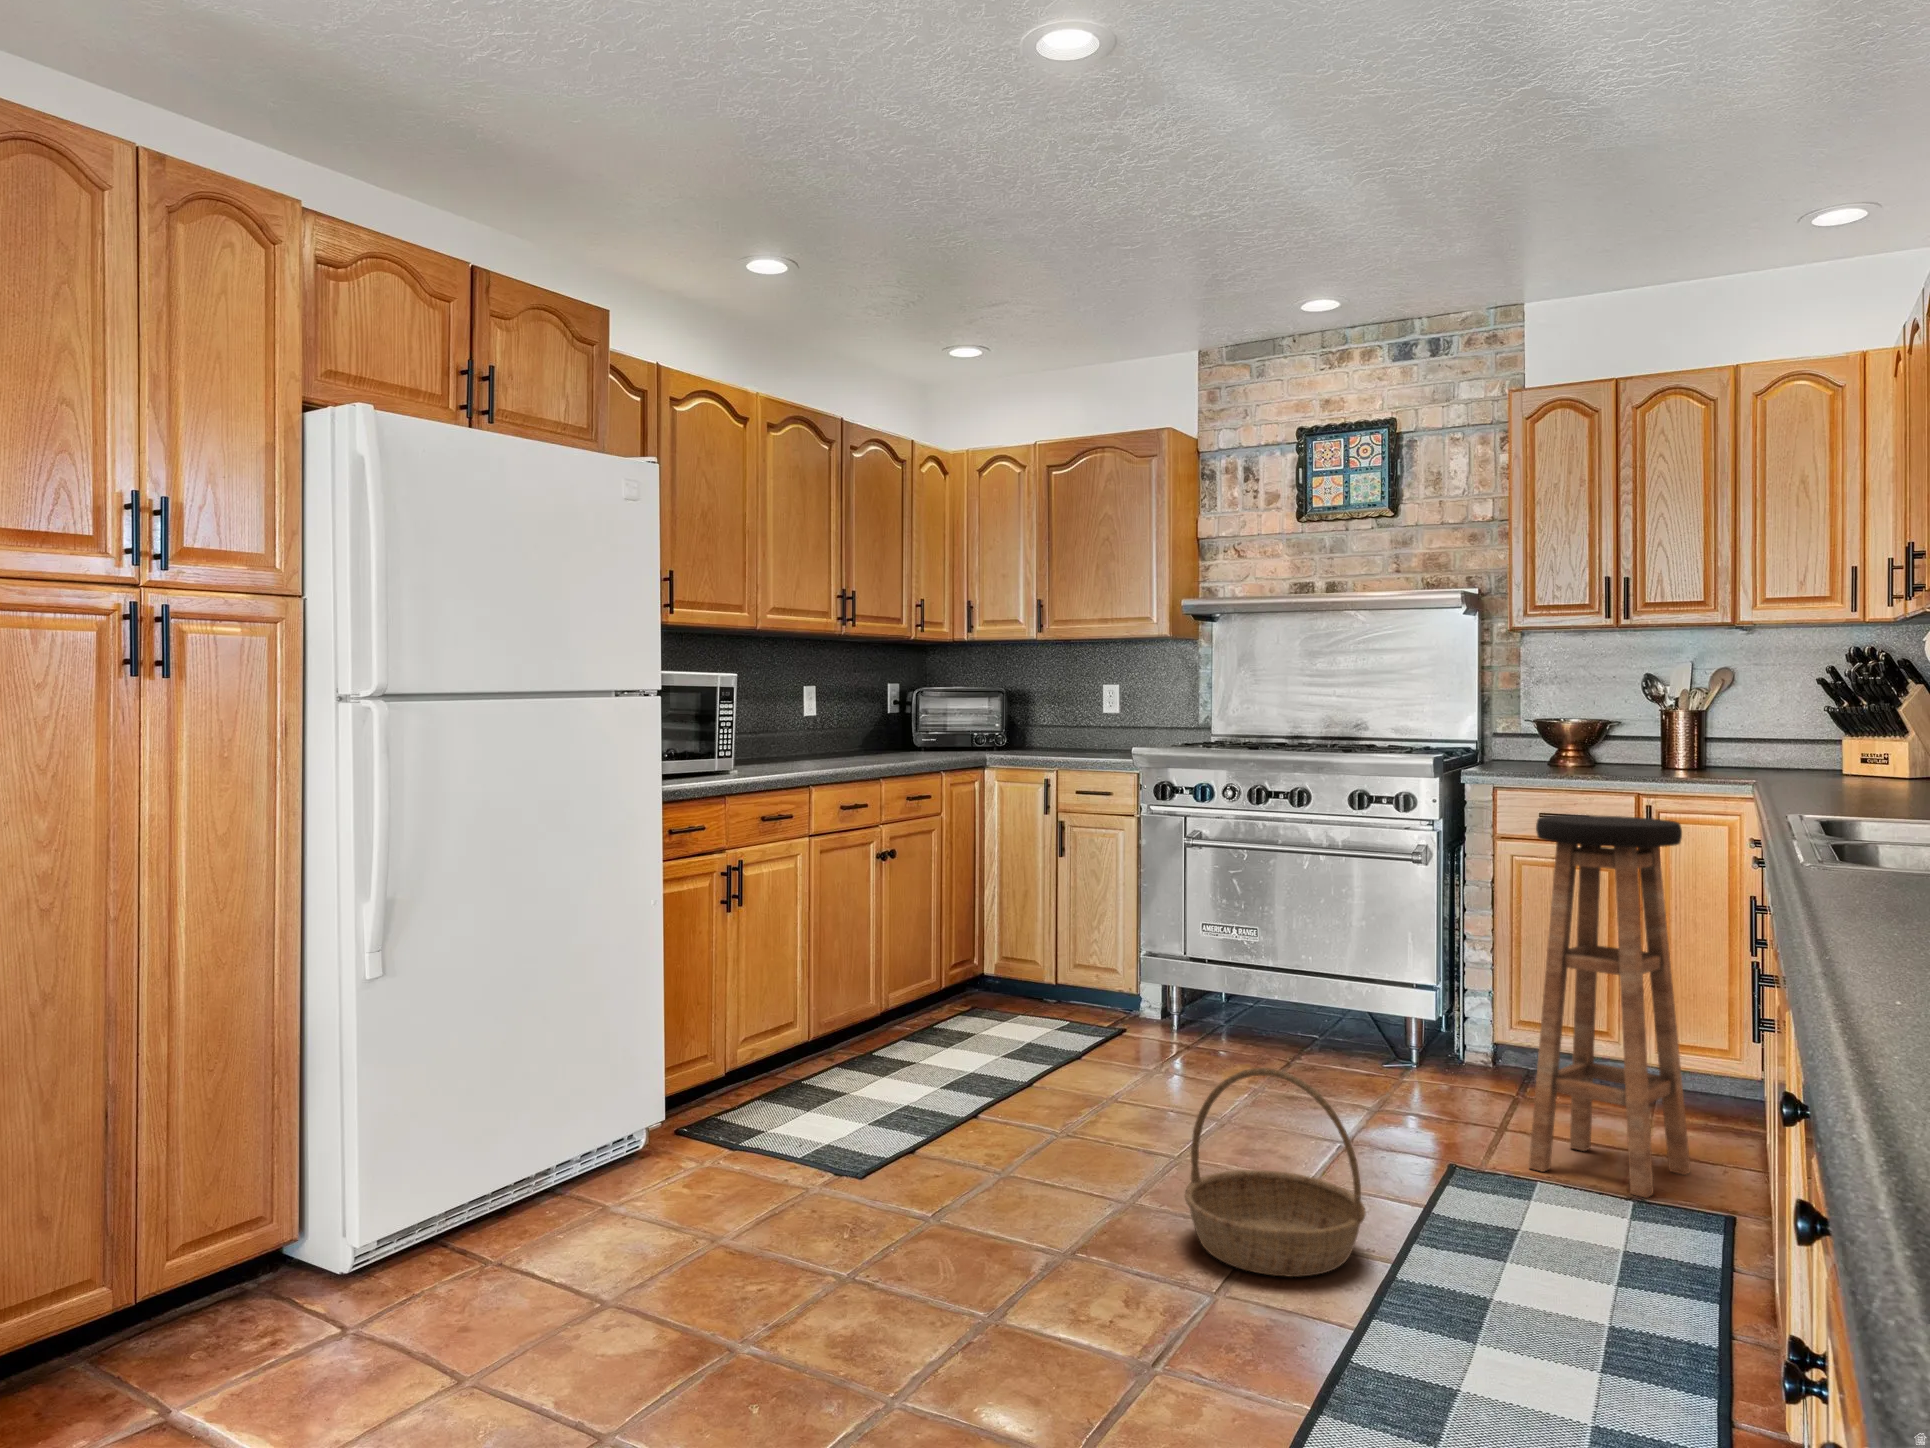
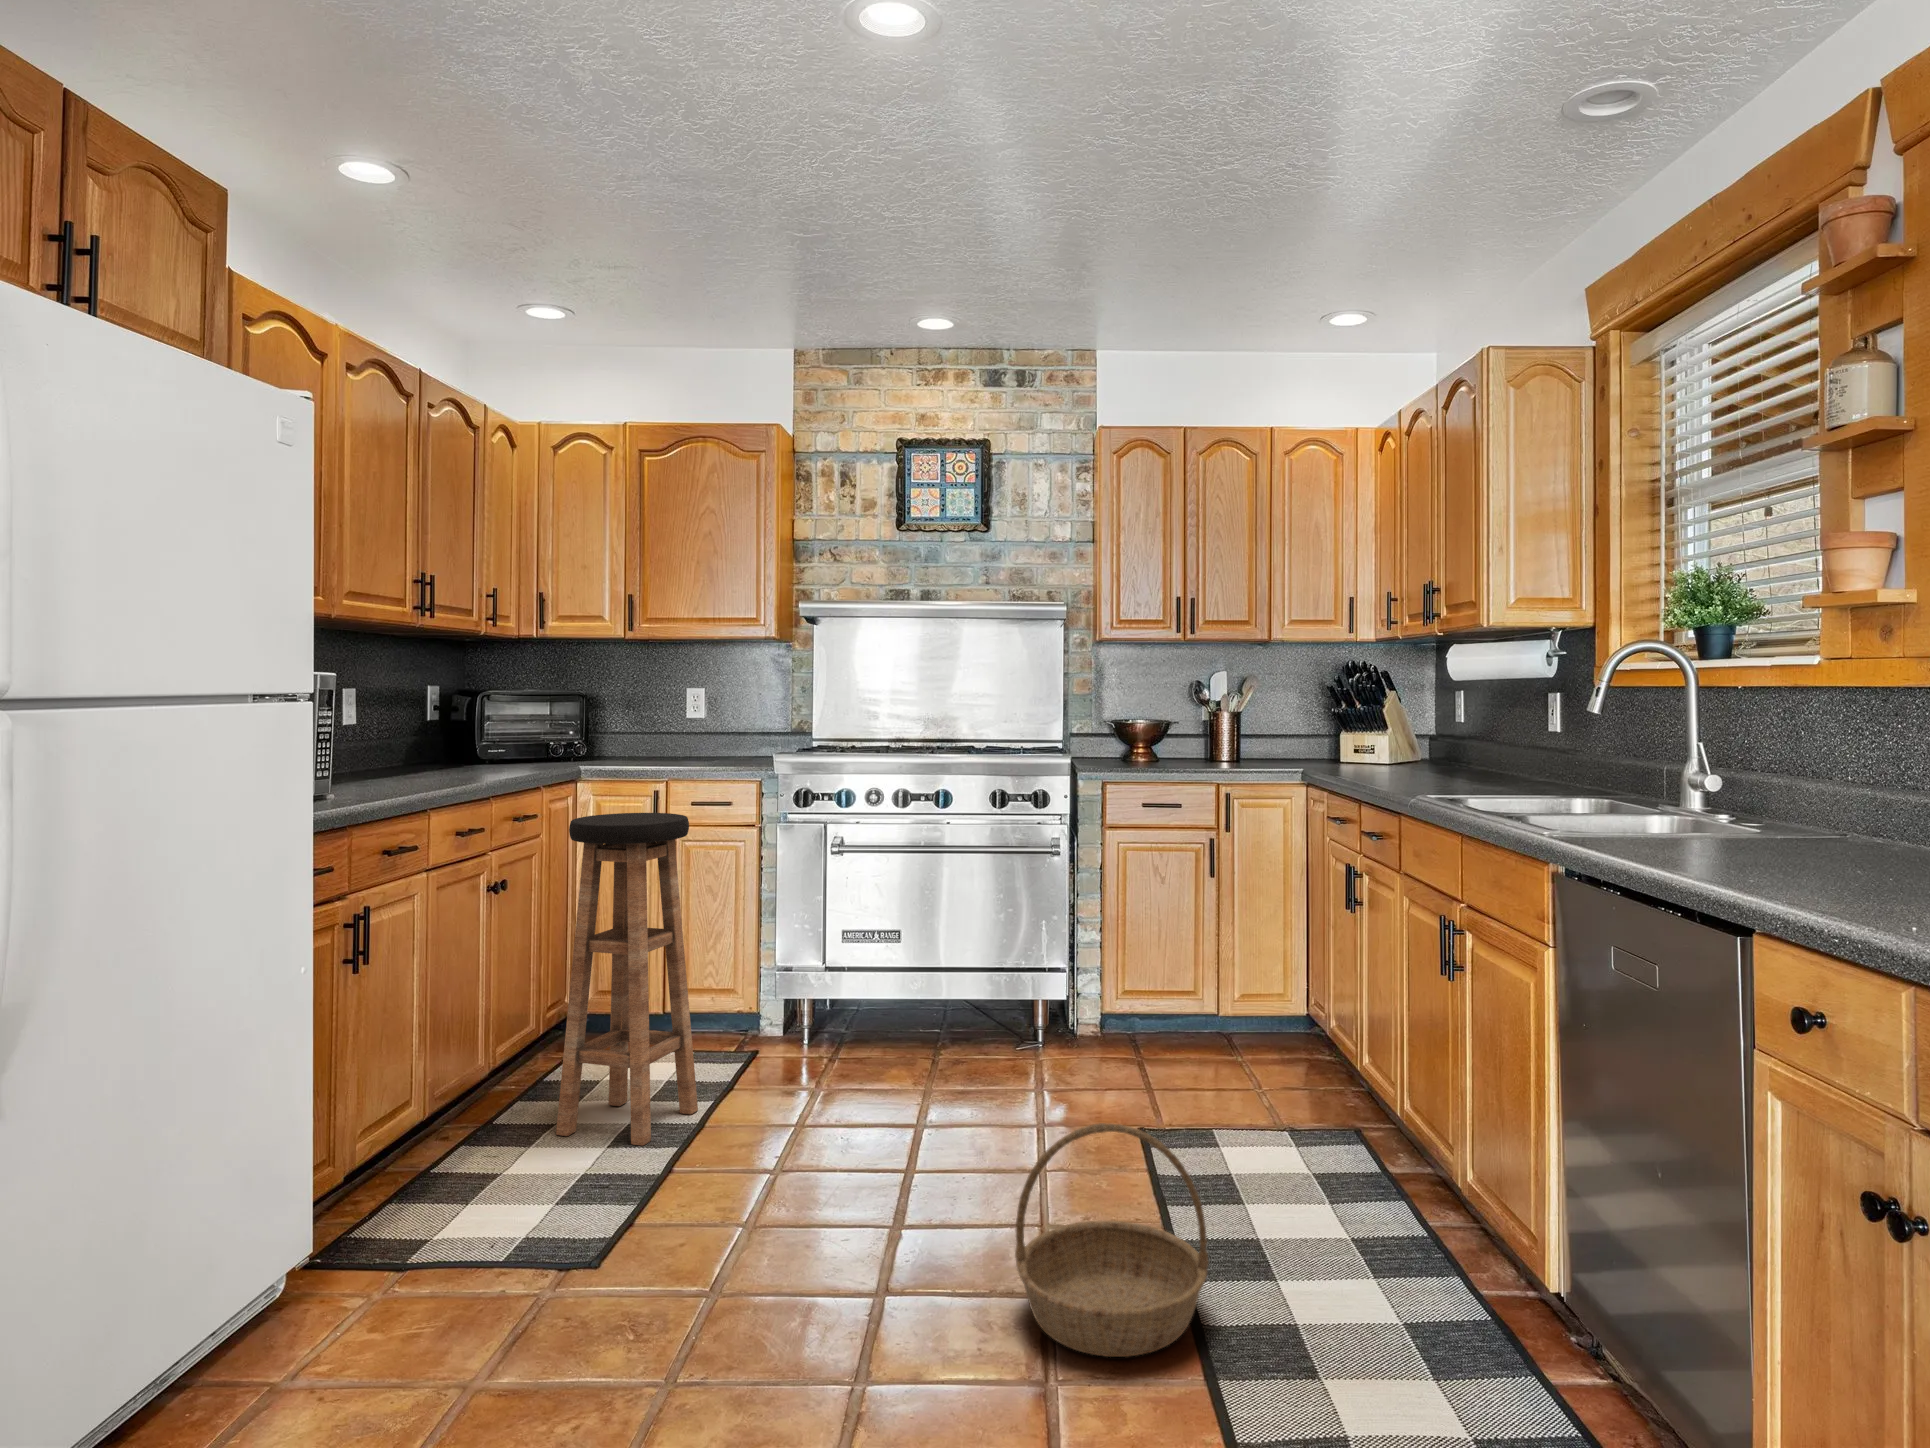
bar stool: present [1529,815,1691,1198] -> present [556,813,698,1146]

